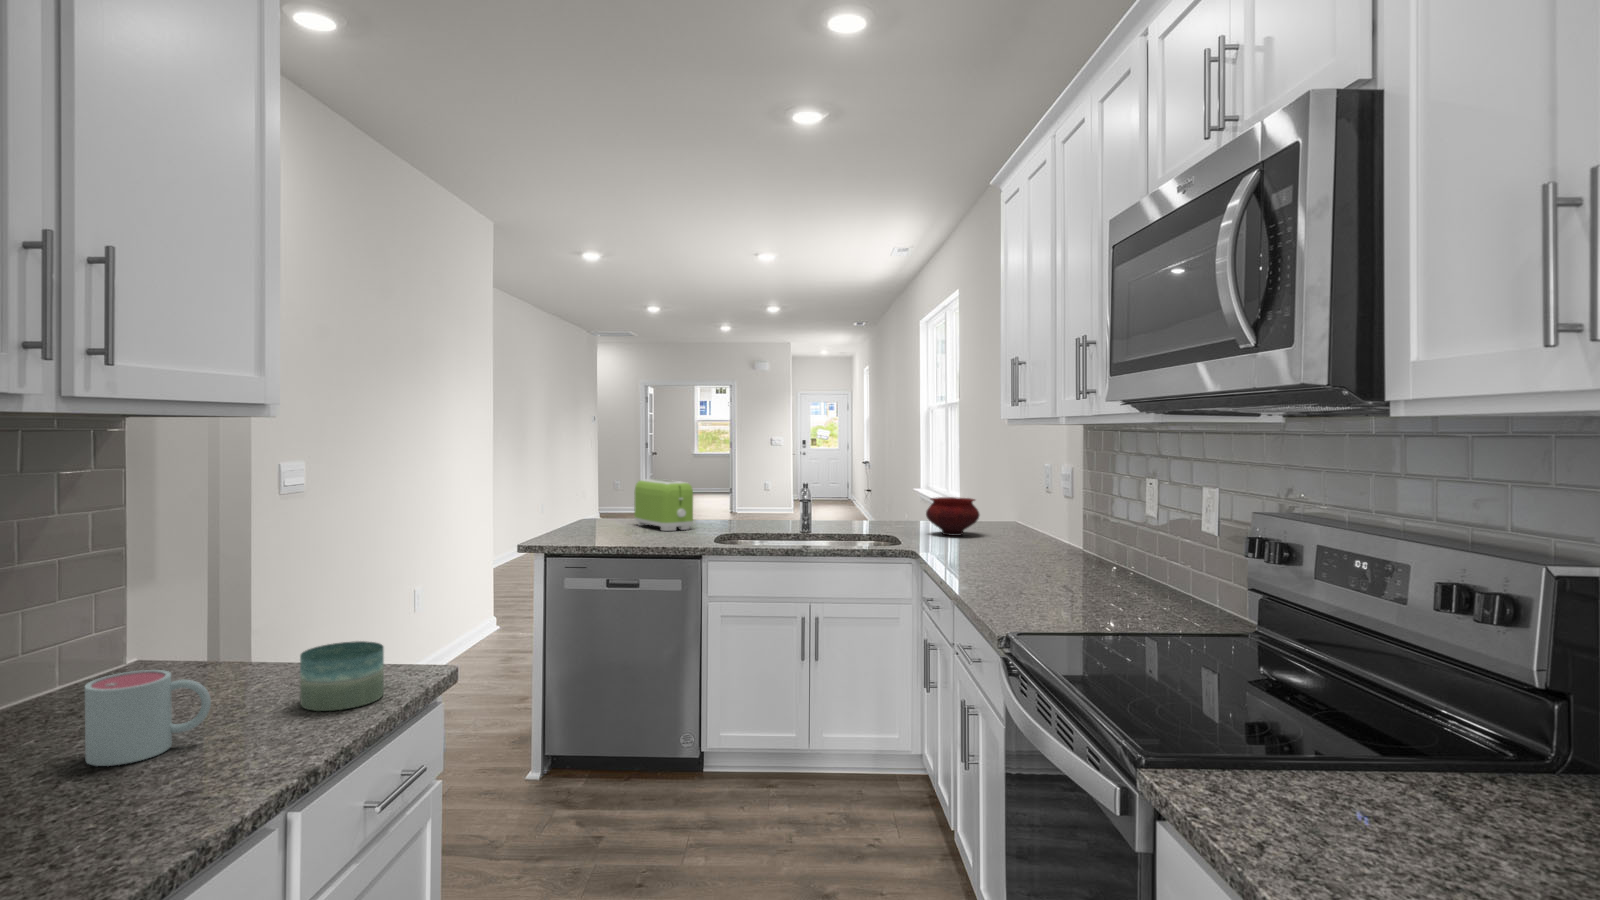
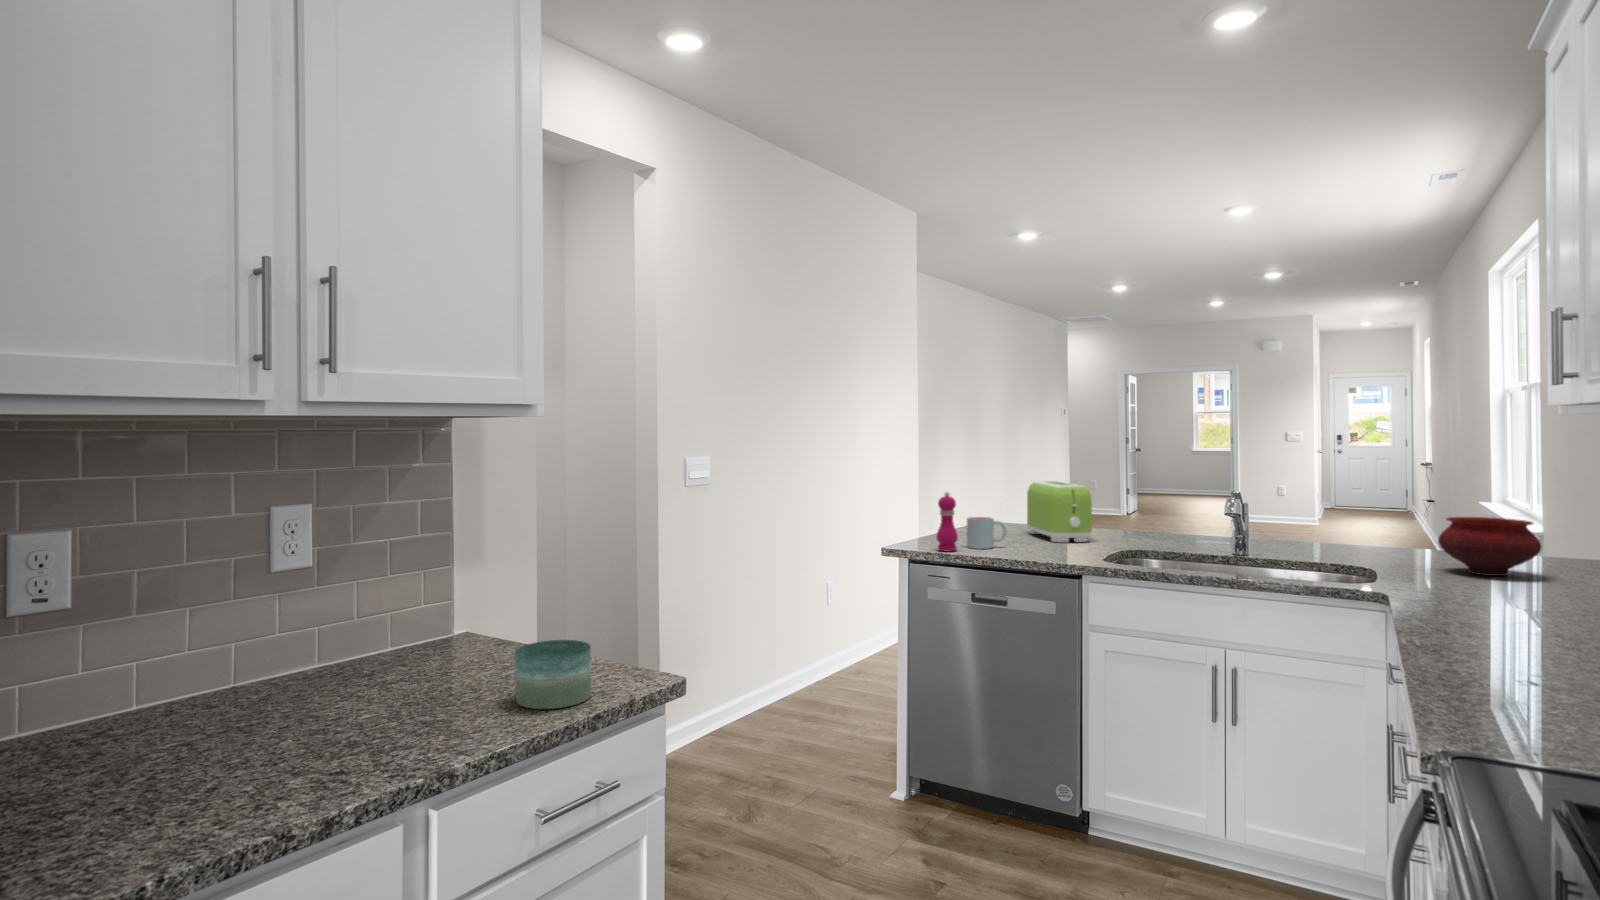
pepper mill: none [572,490,592,544] -> present [936,492,958,552]
mug: present [85,670,211,766] -> present [967,517,1007,549]

